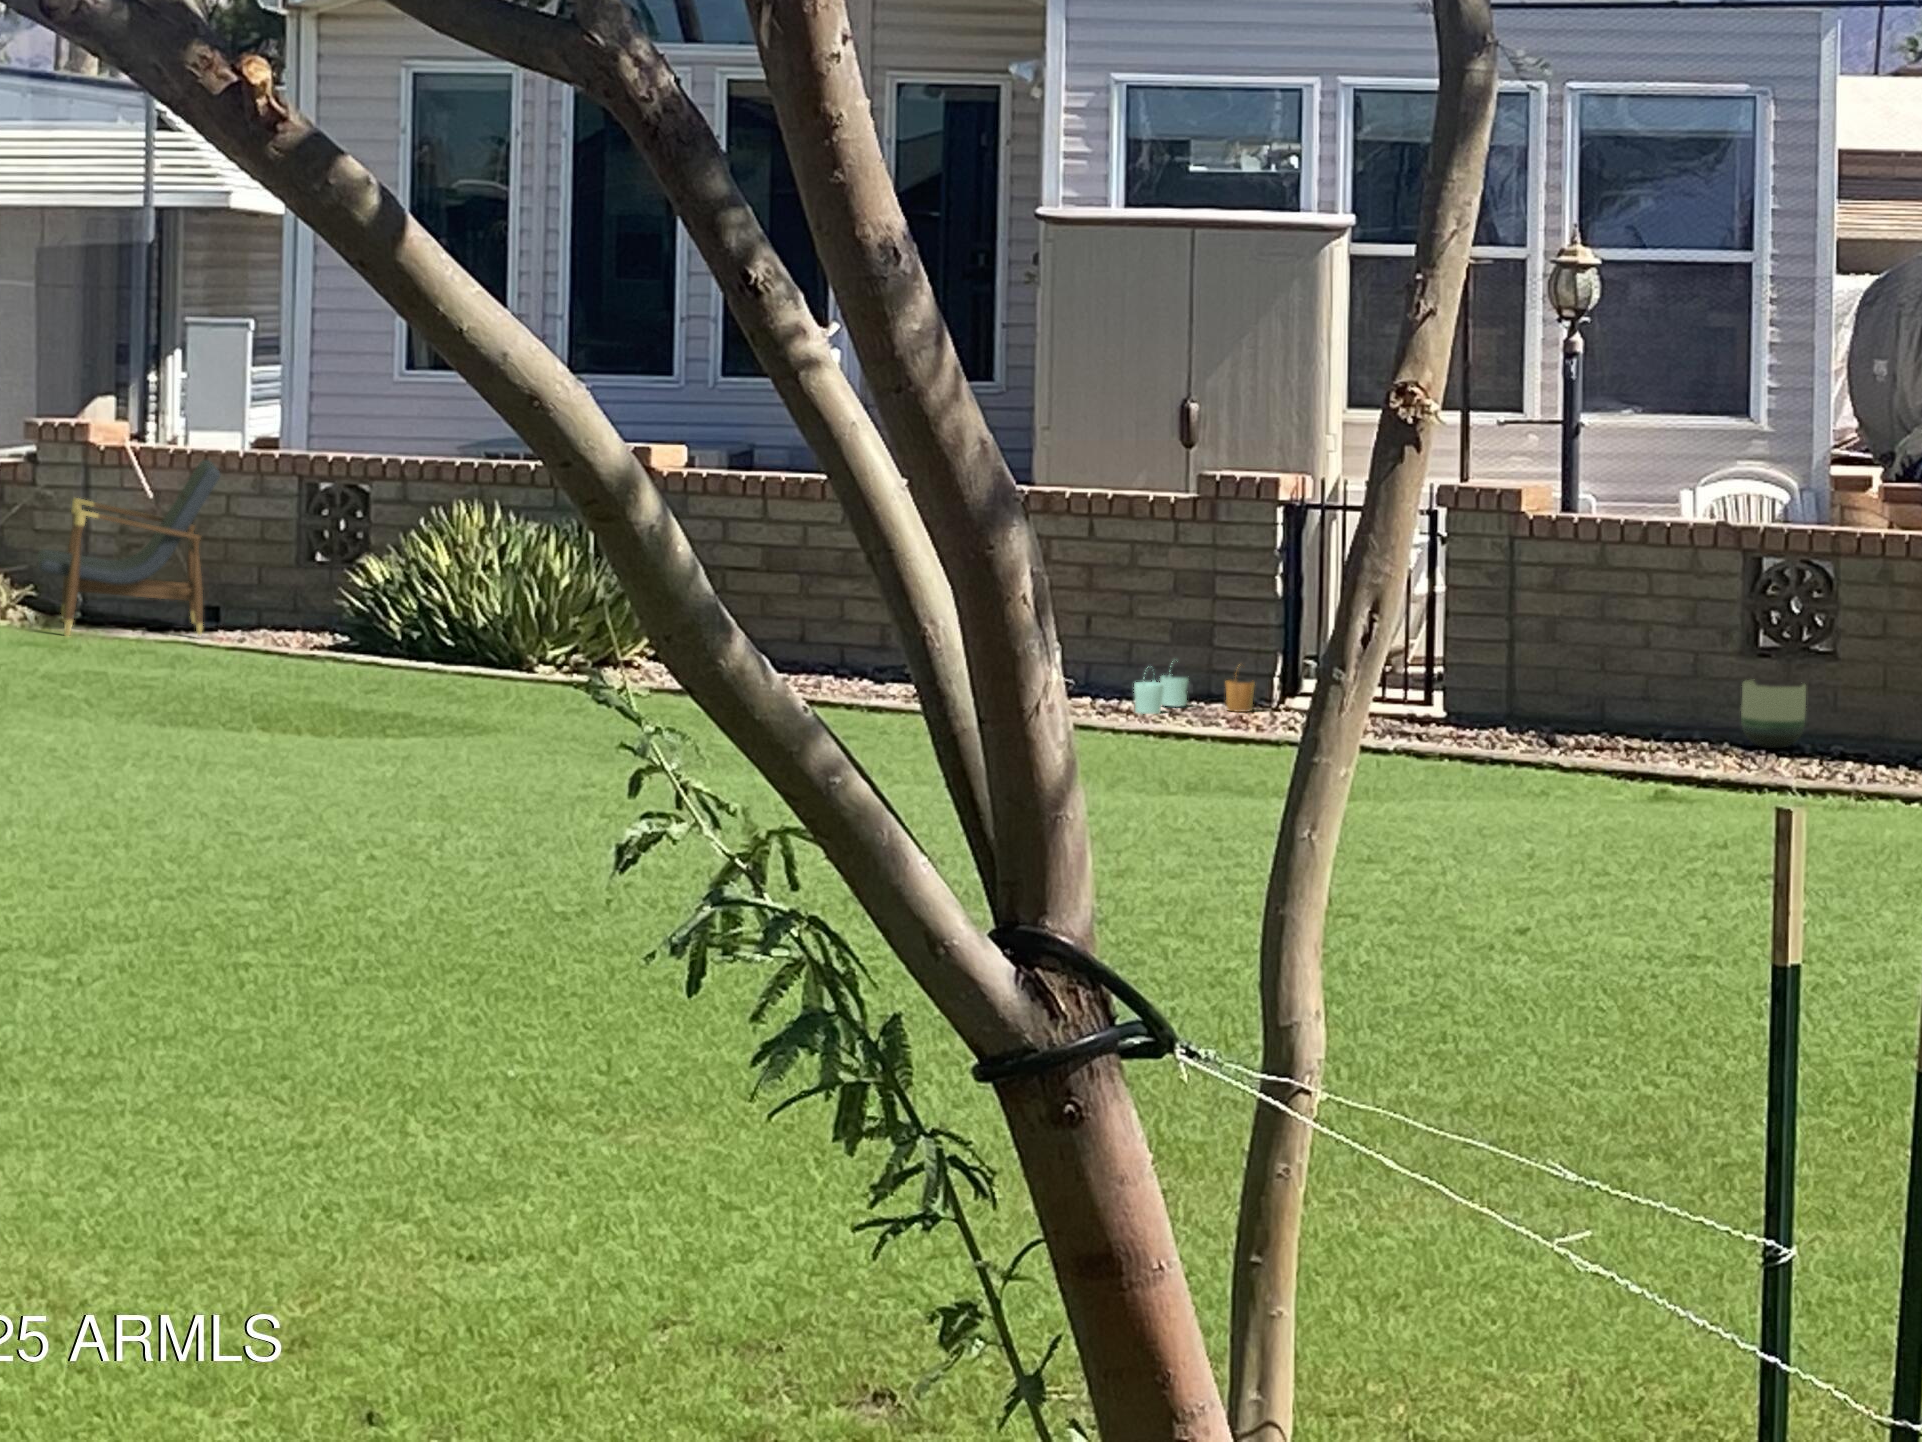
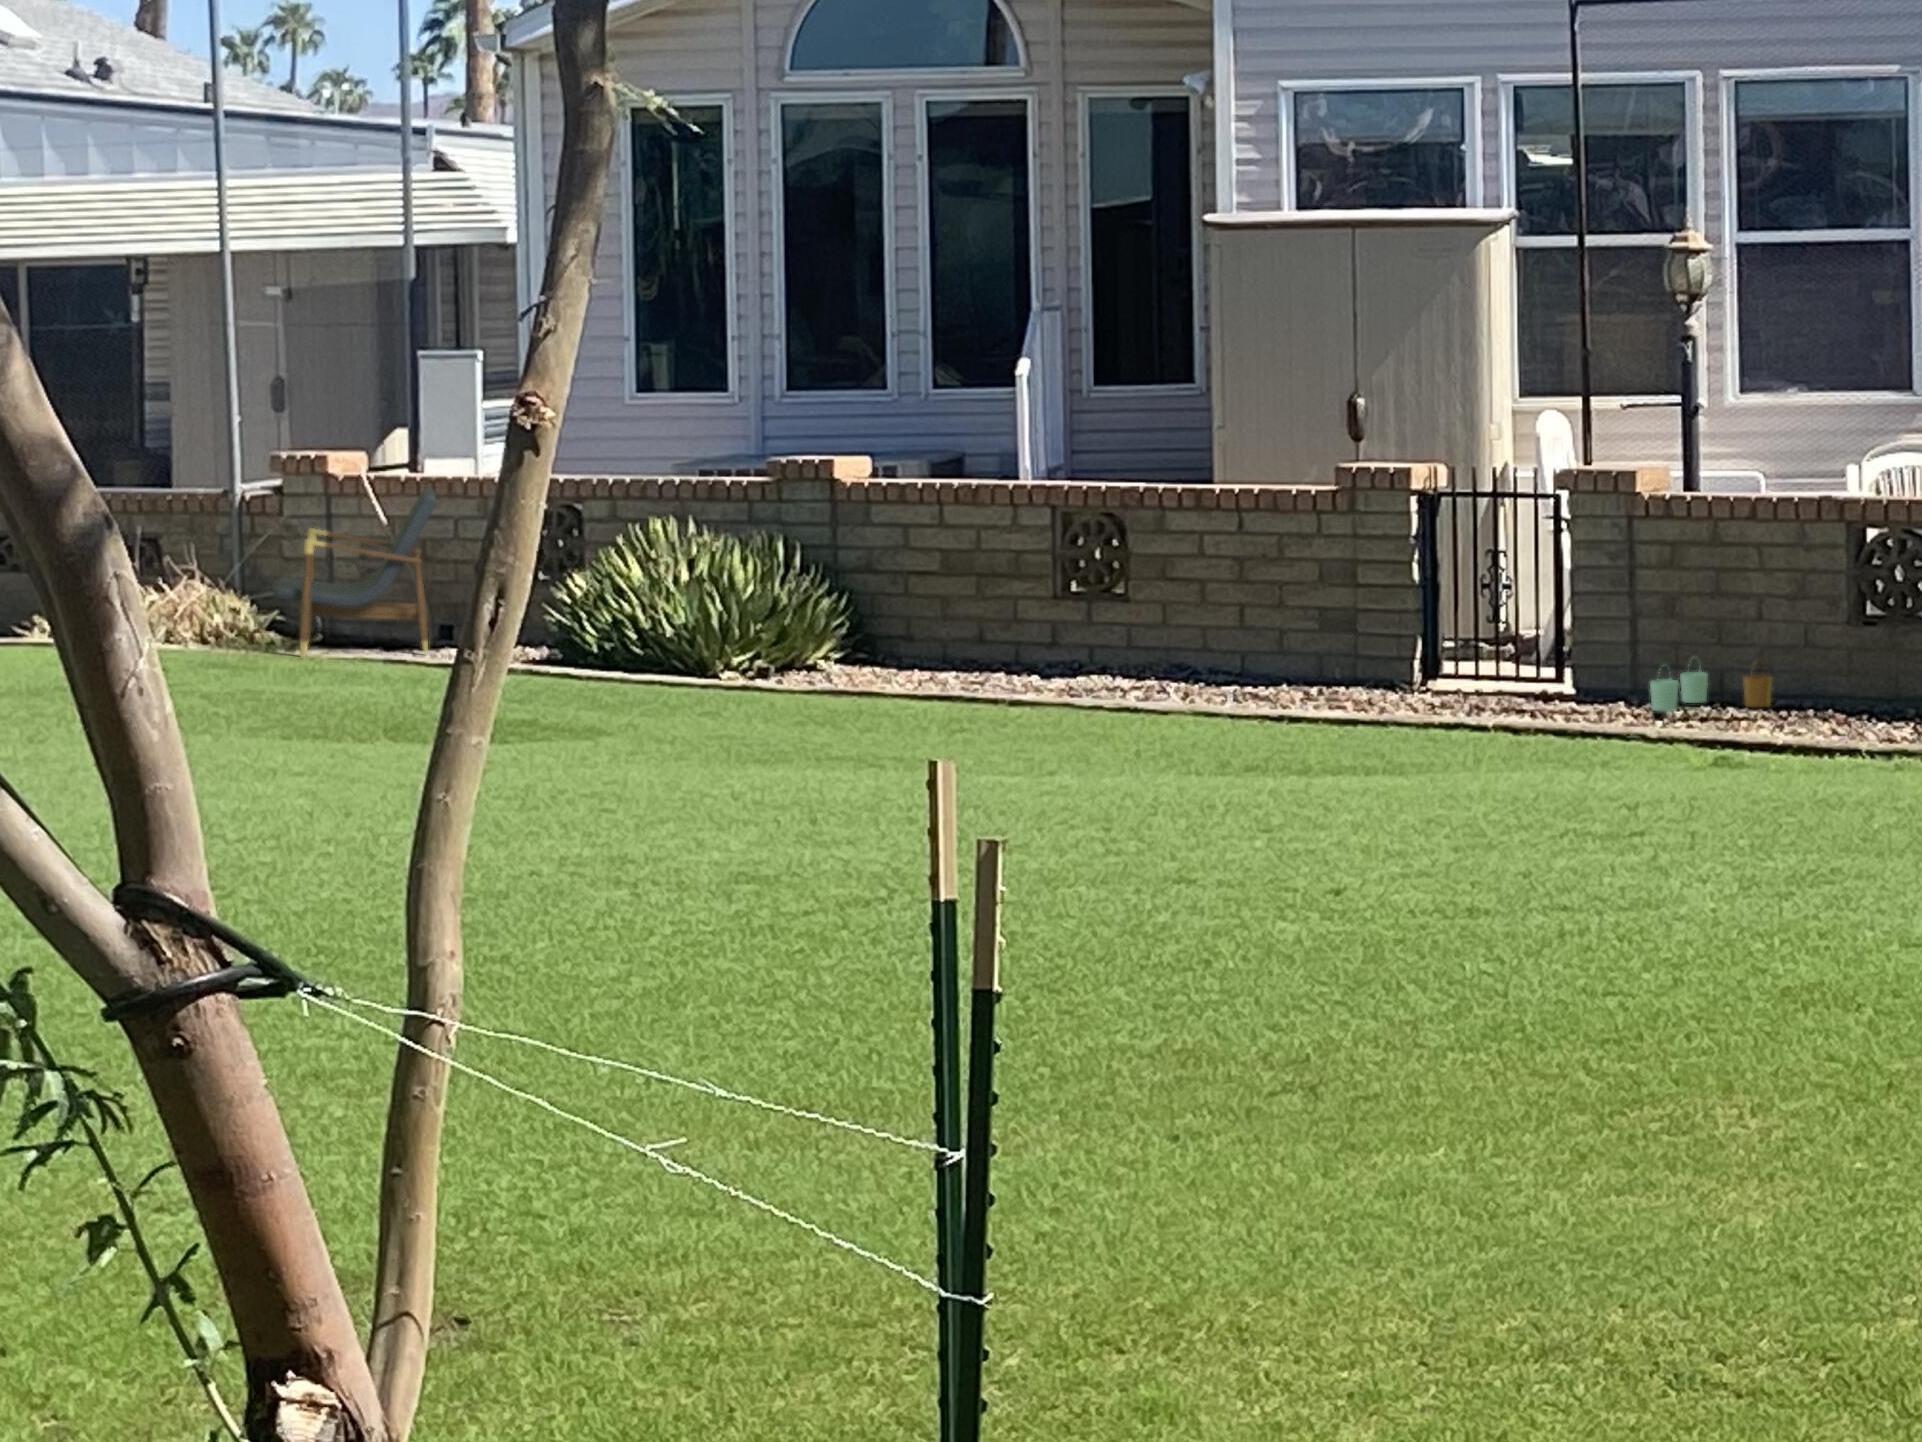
bucket: present [1134,667,1255,714] -> present [1650,662,1772,712]
planter: present [1741,679,1806,748] -> none [1845,647,1906,713]

